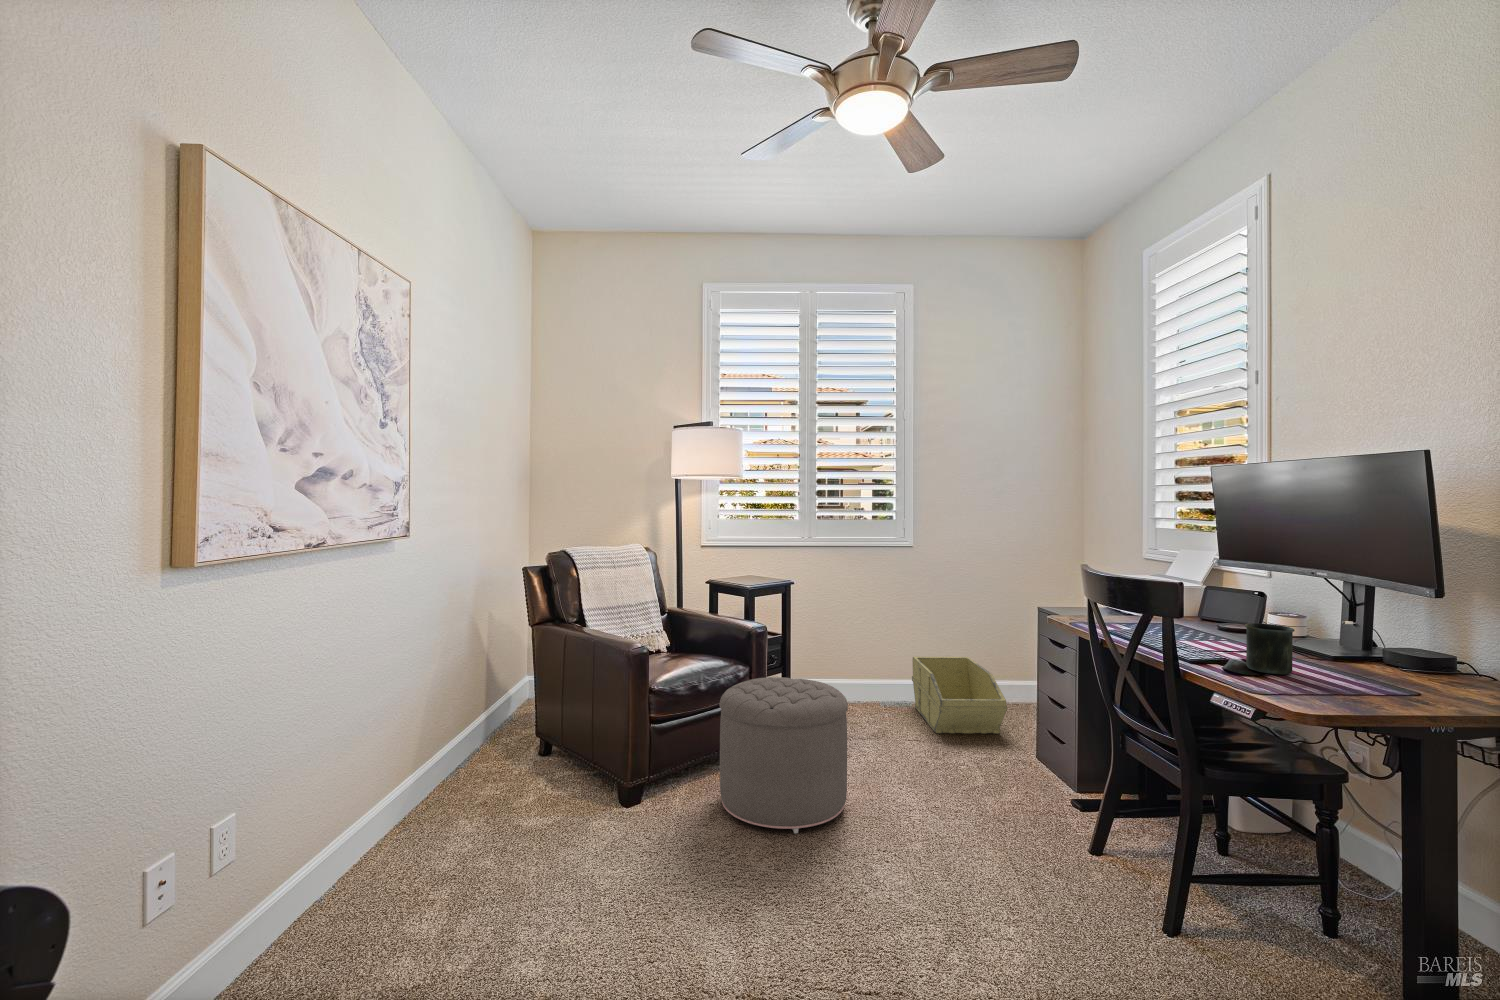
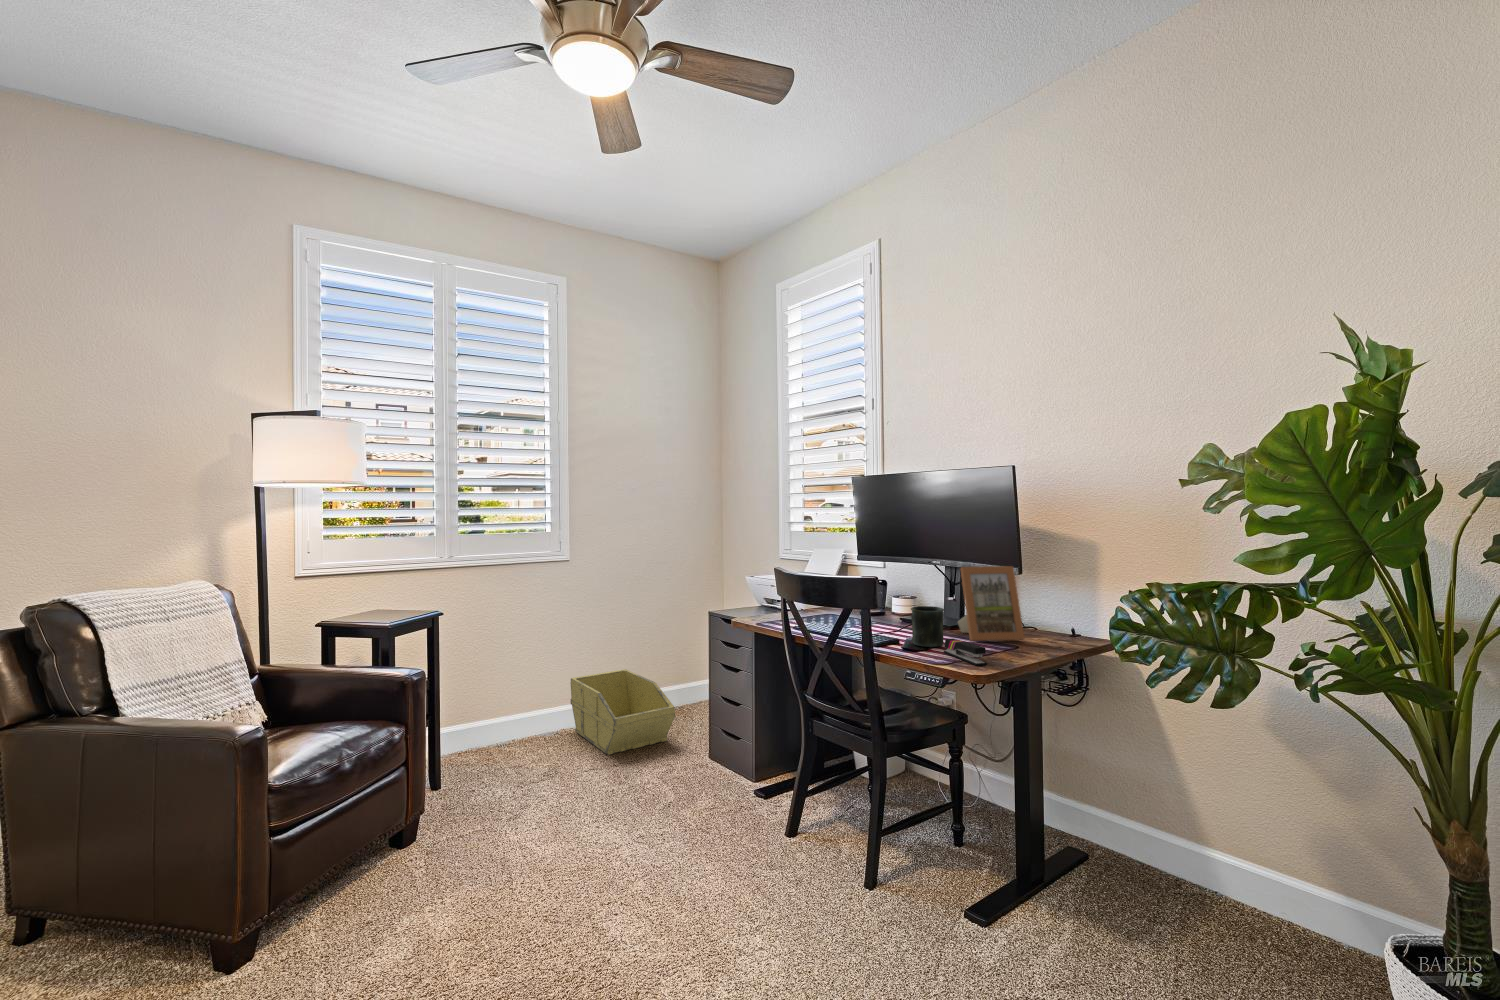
picture frame: none [1336,580,1440,687] -> present [958,566,1024,641]
stapler: none [1281,666,1328,703] -> present [944,639,987,665]
ottoman: present [719,677,848,833] -> none [378,727,549,928]

